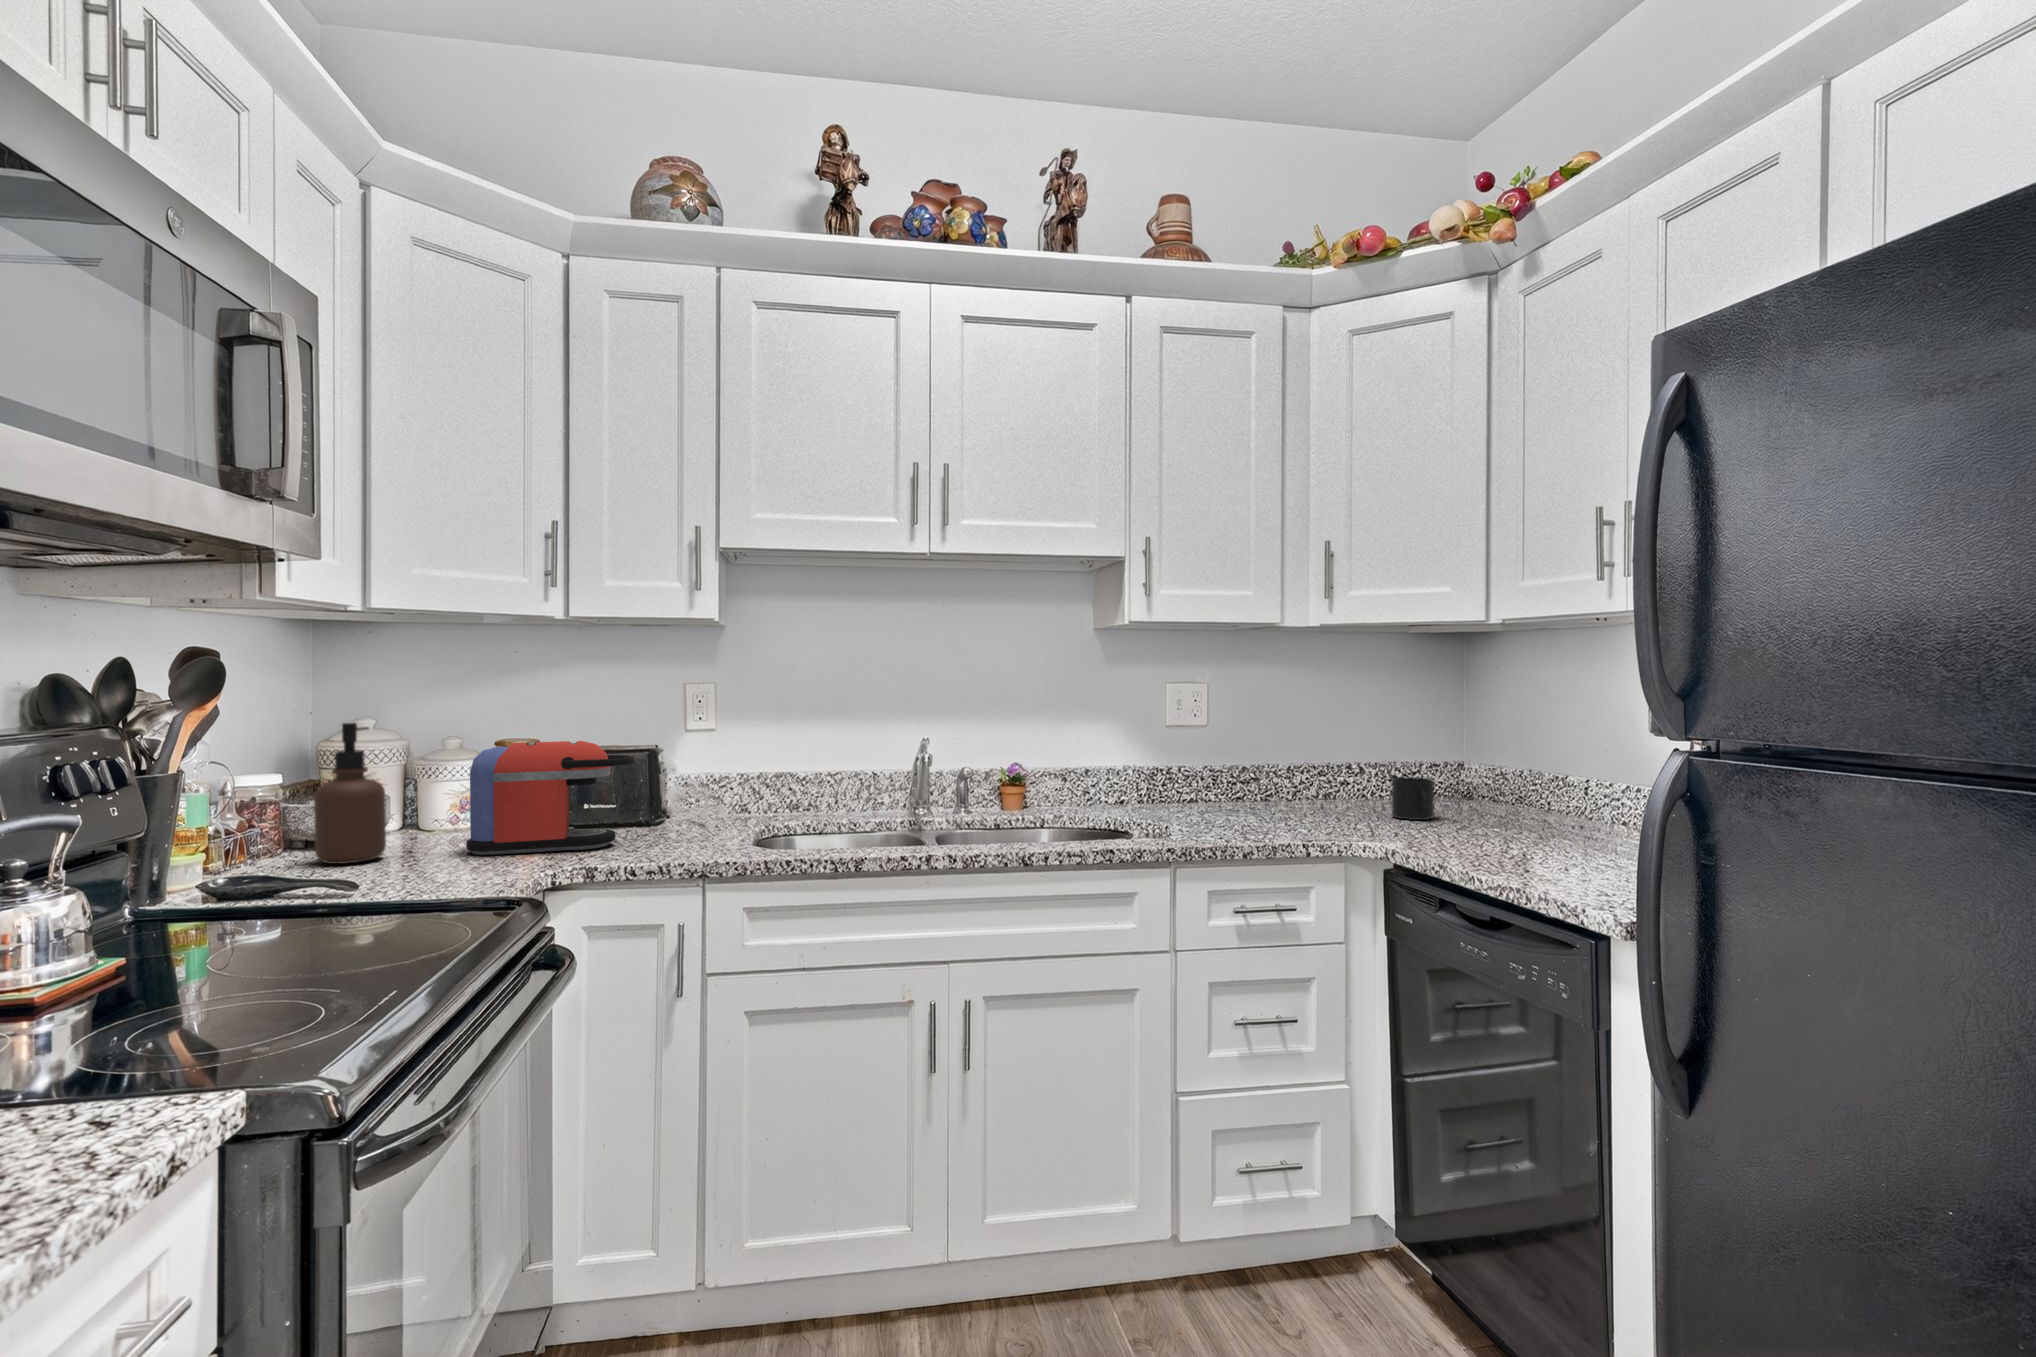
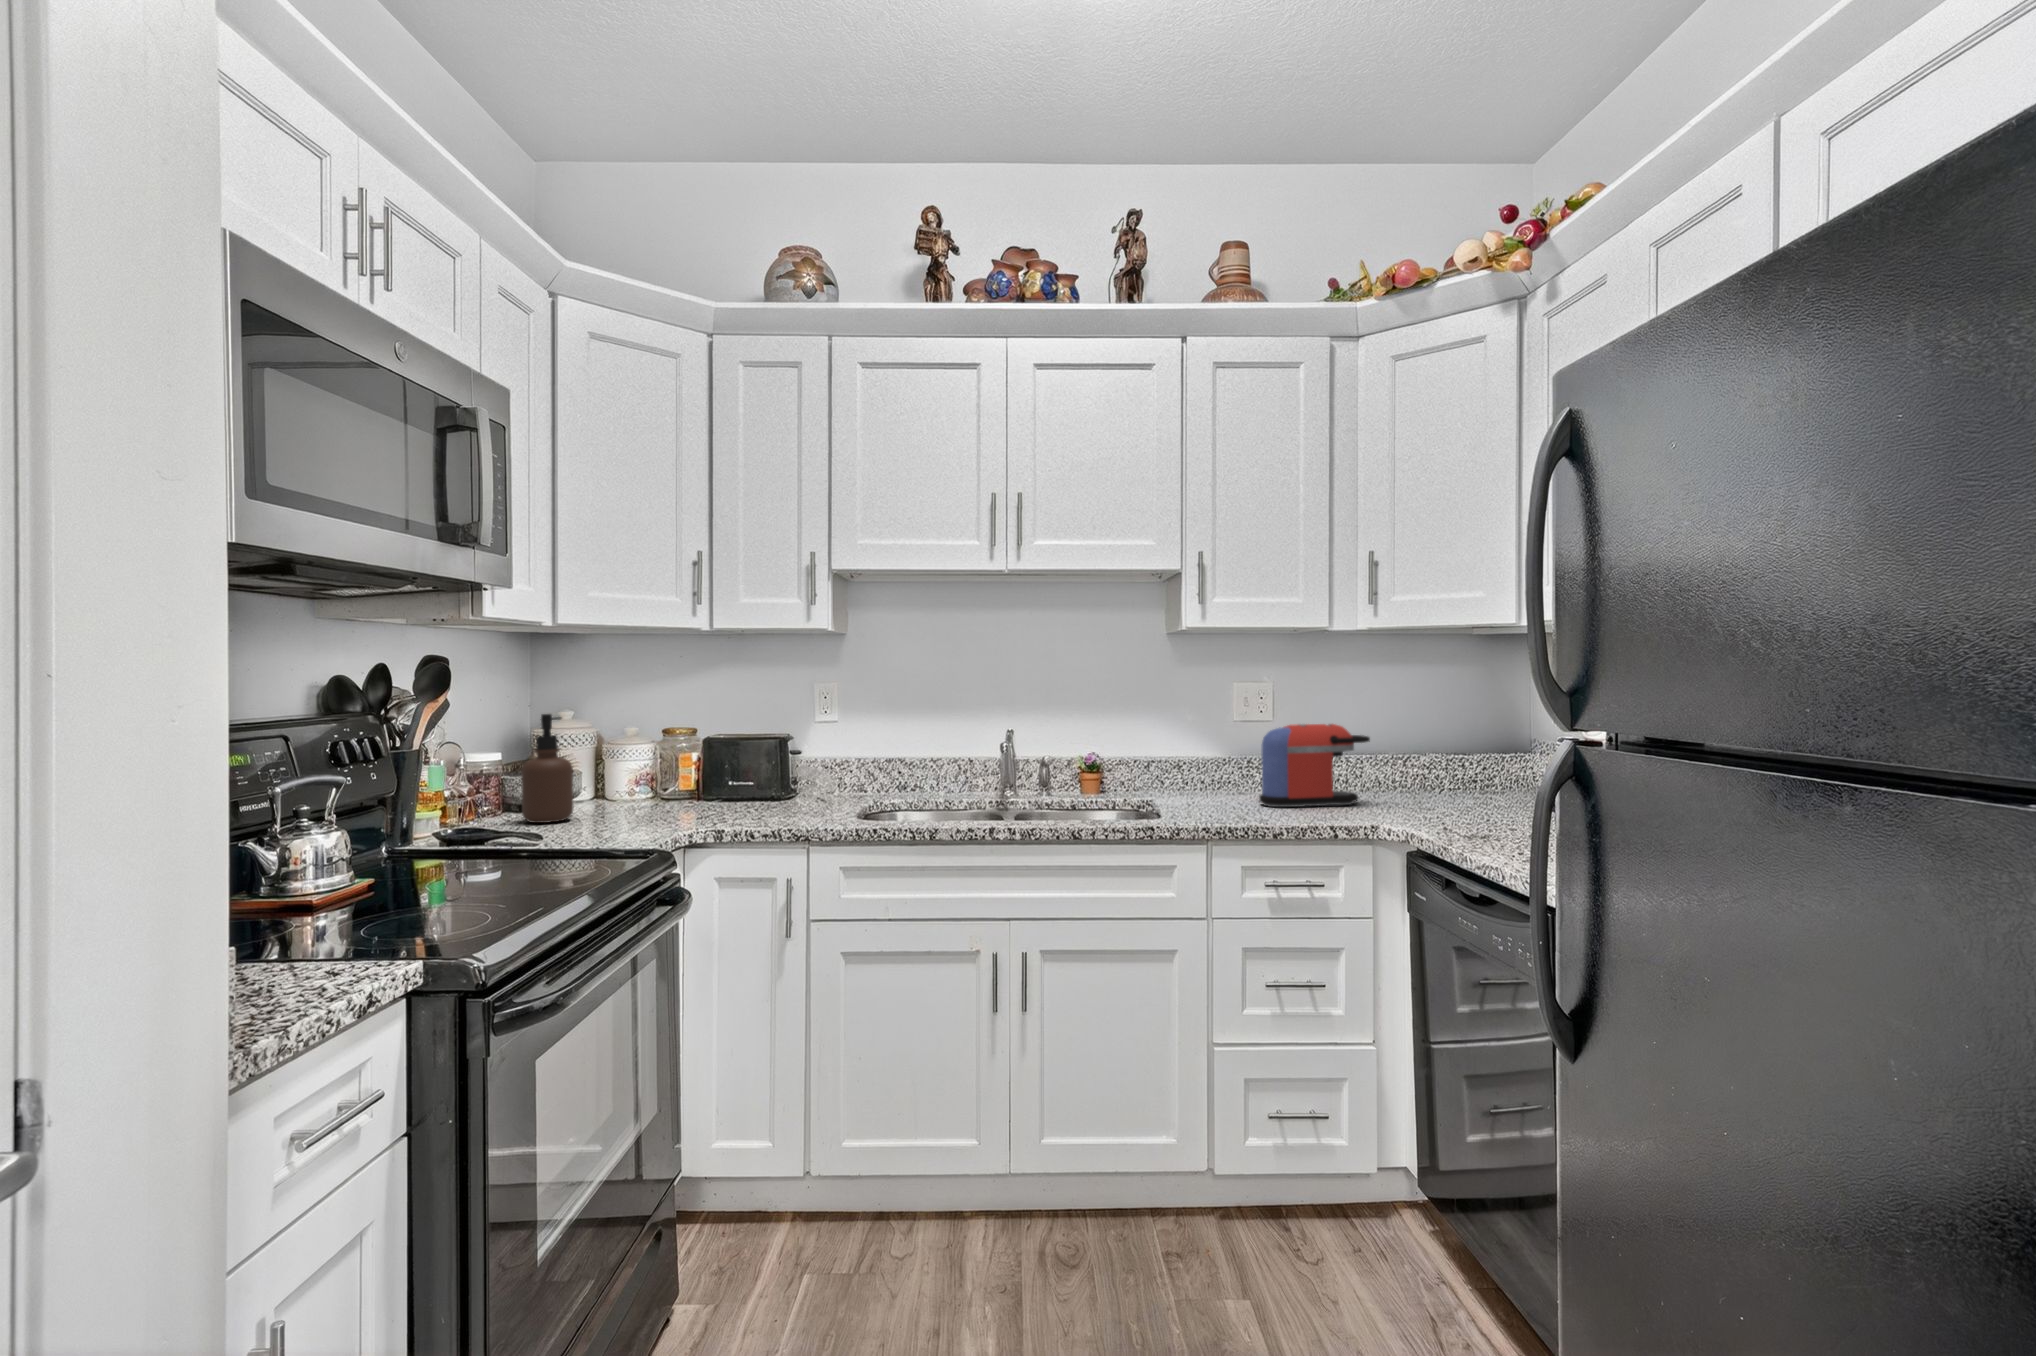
coffee maker: present [466,741,634,855] -> present [1259,724,1370,807]
mug: present [1392,777,1434,820] -> none [1438,769,1479,809]

